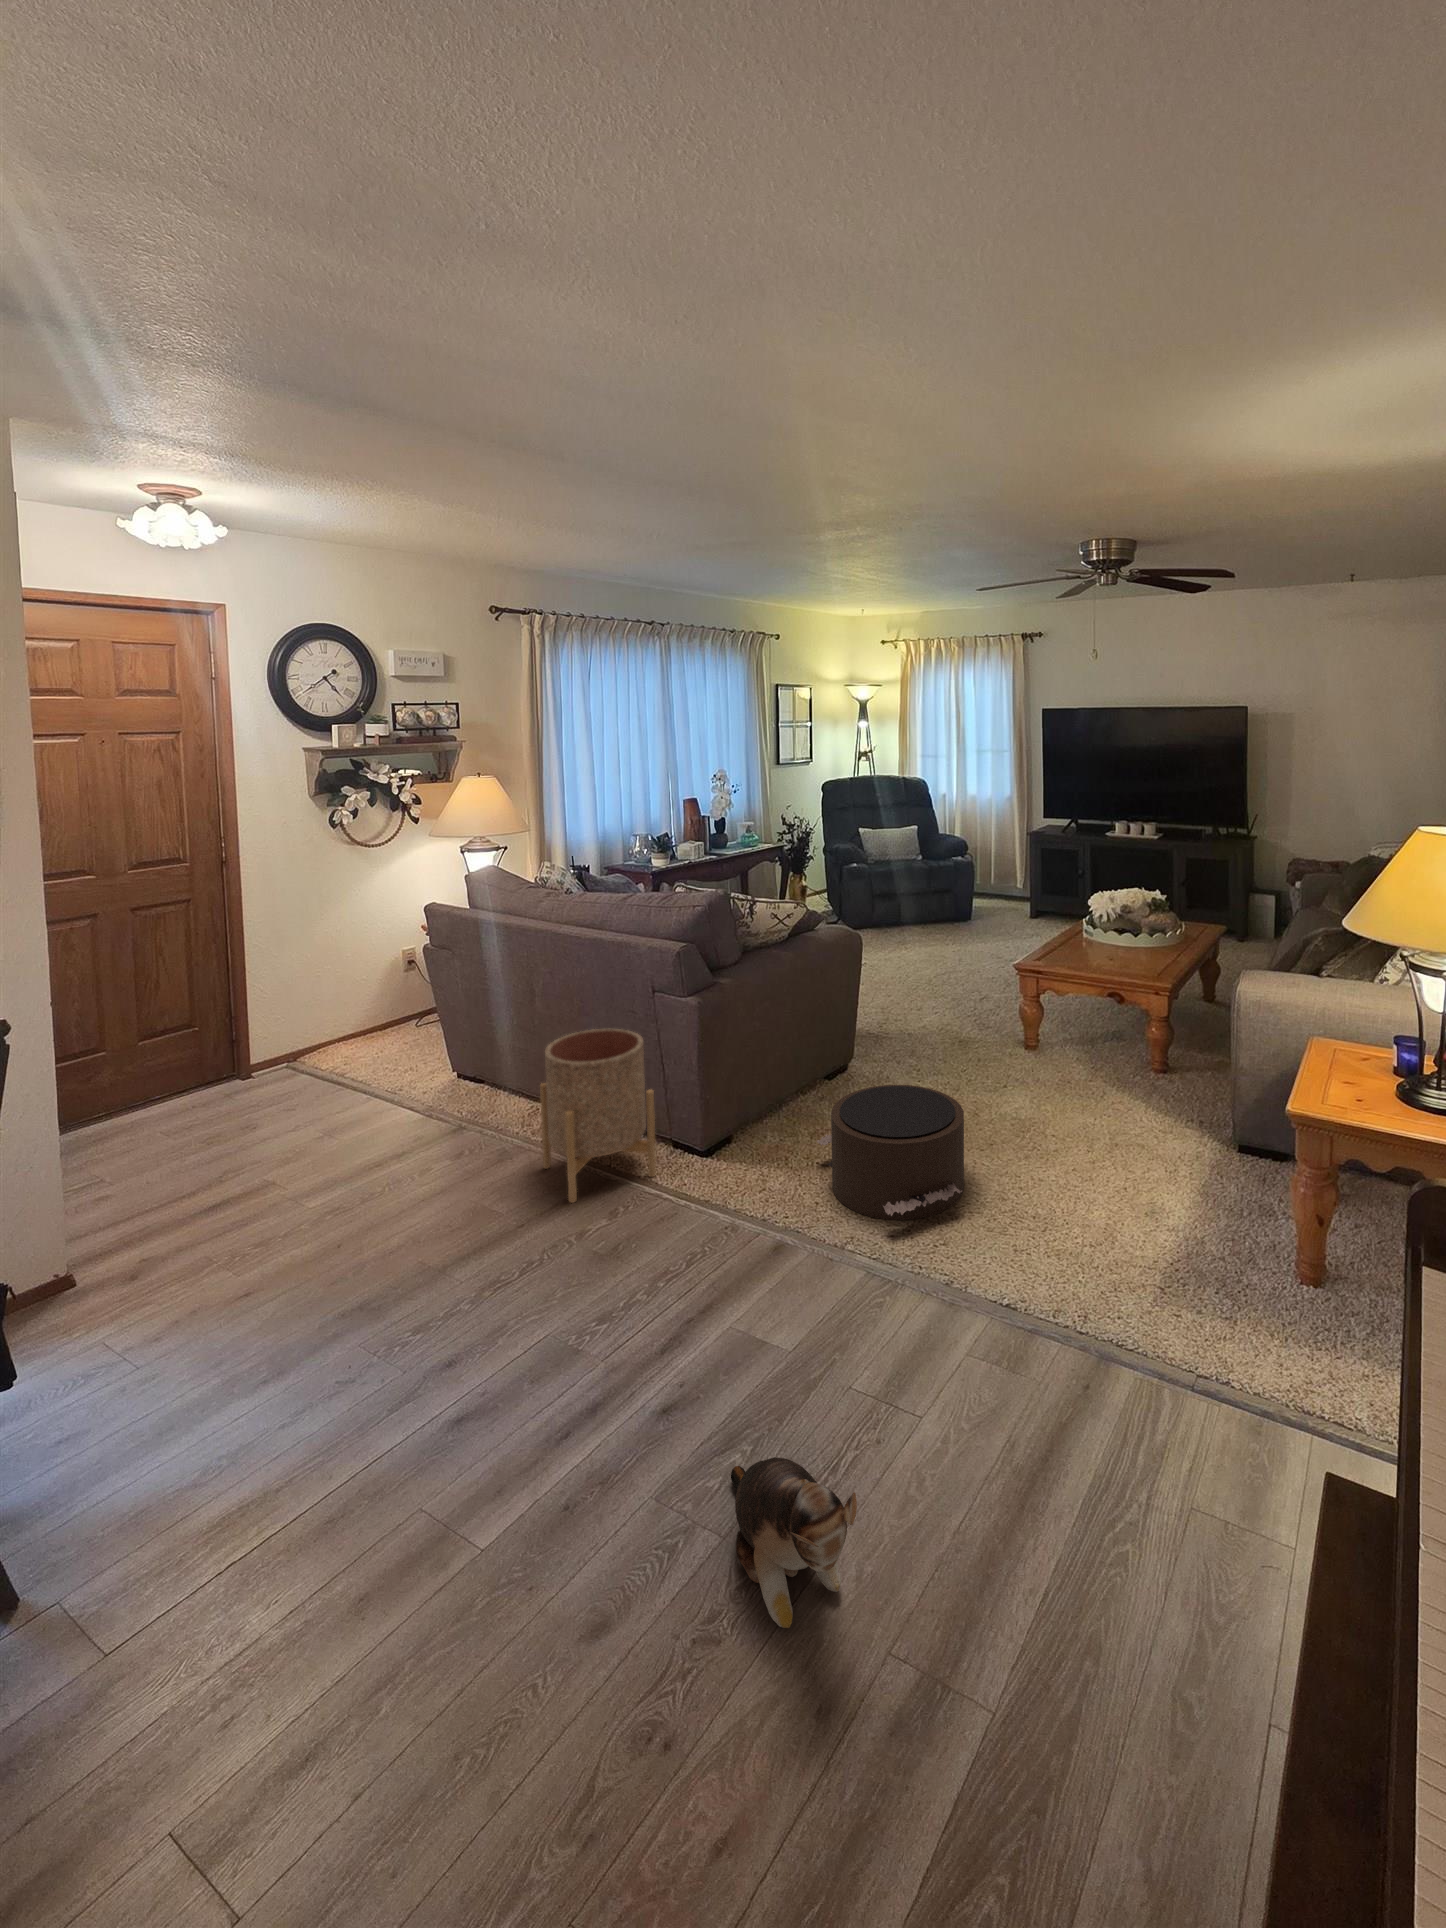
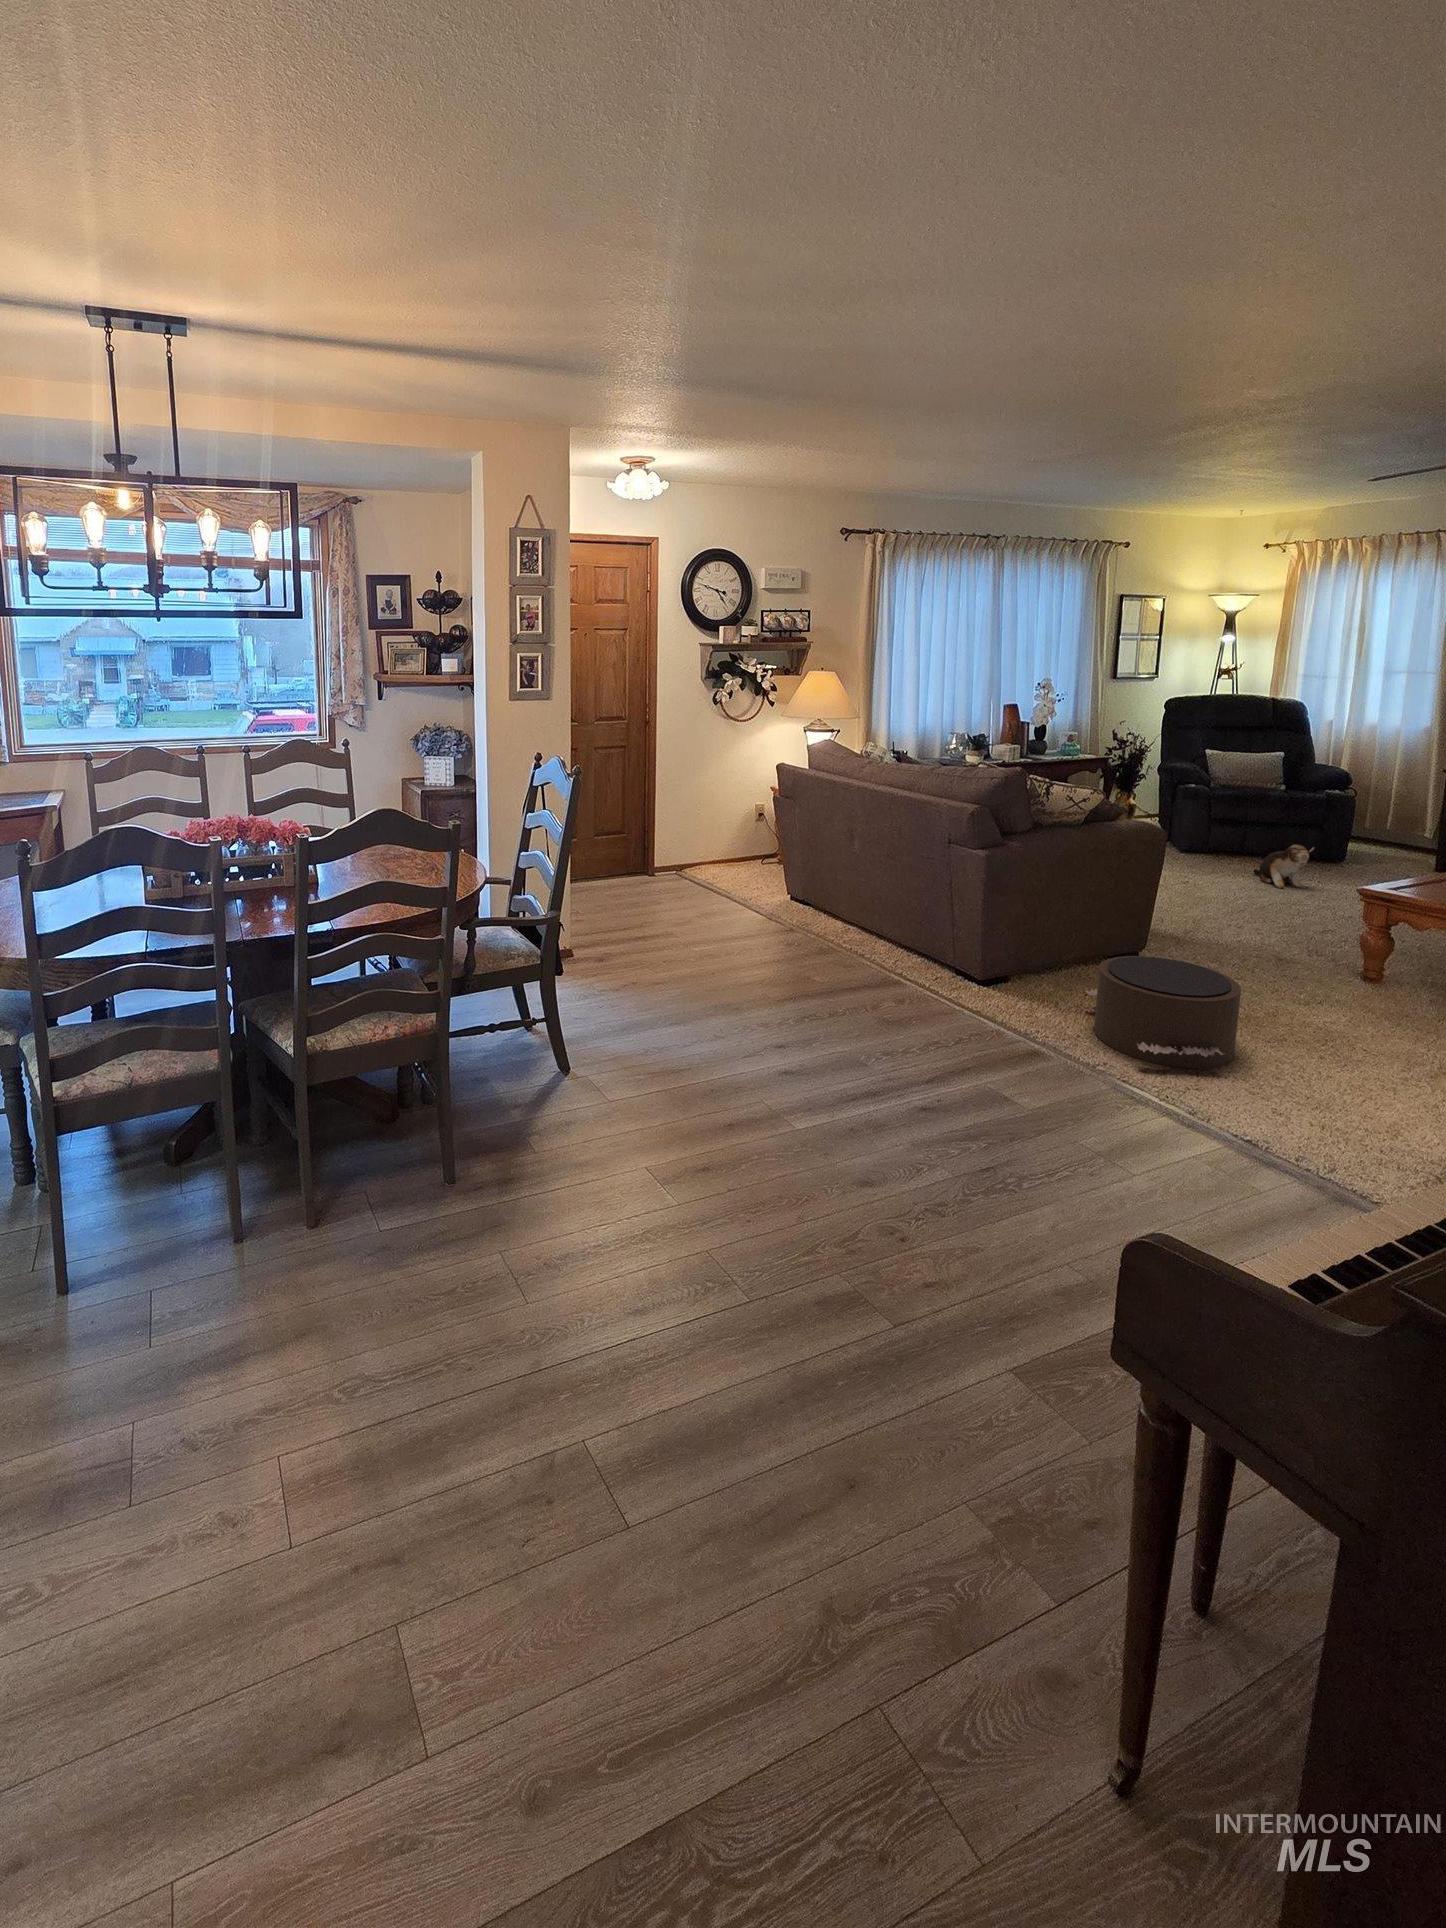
planter: present [540,1029,656,1203] -> none [850,866,942,987]
plush toy: present [731,1457,857,1628] -> present [1254,844,1314,888]

